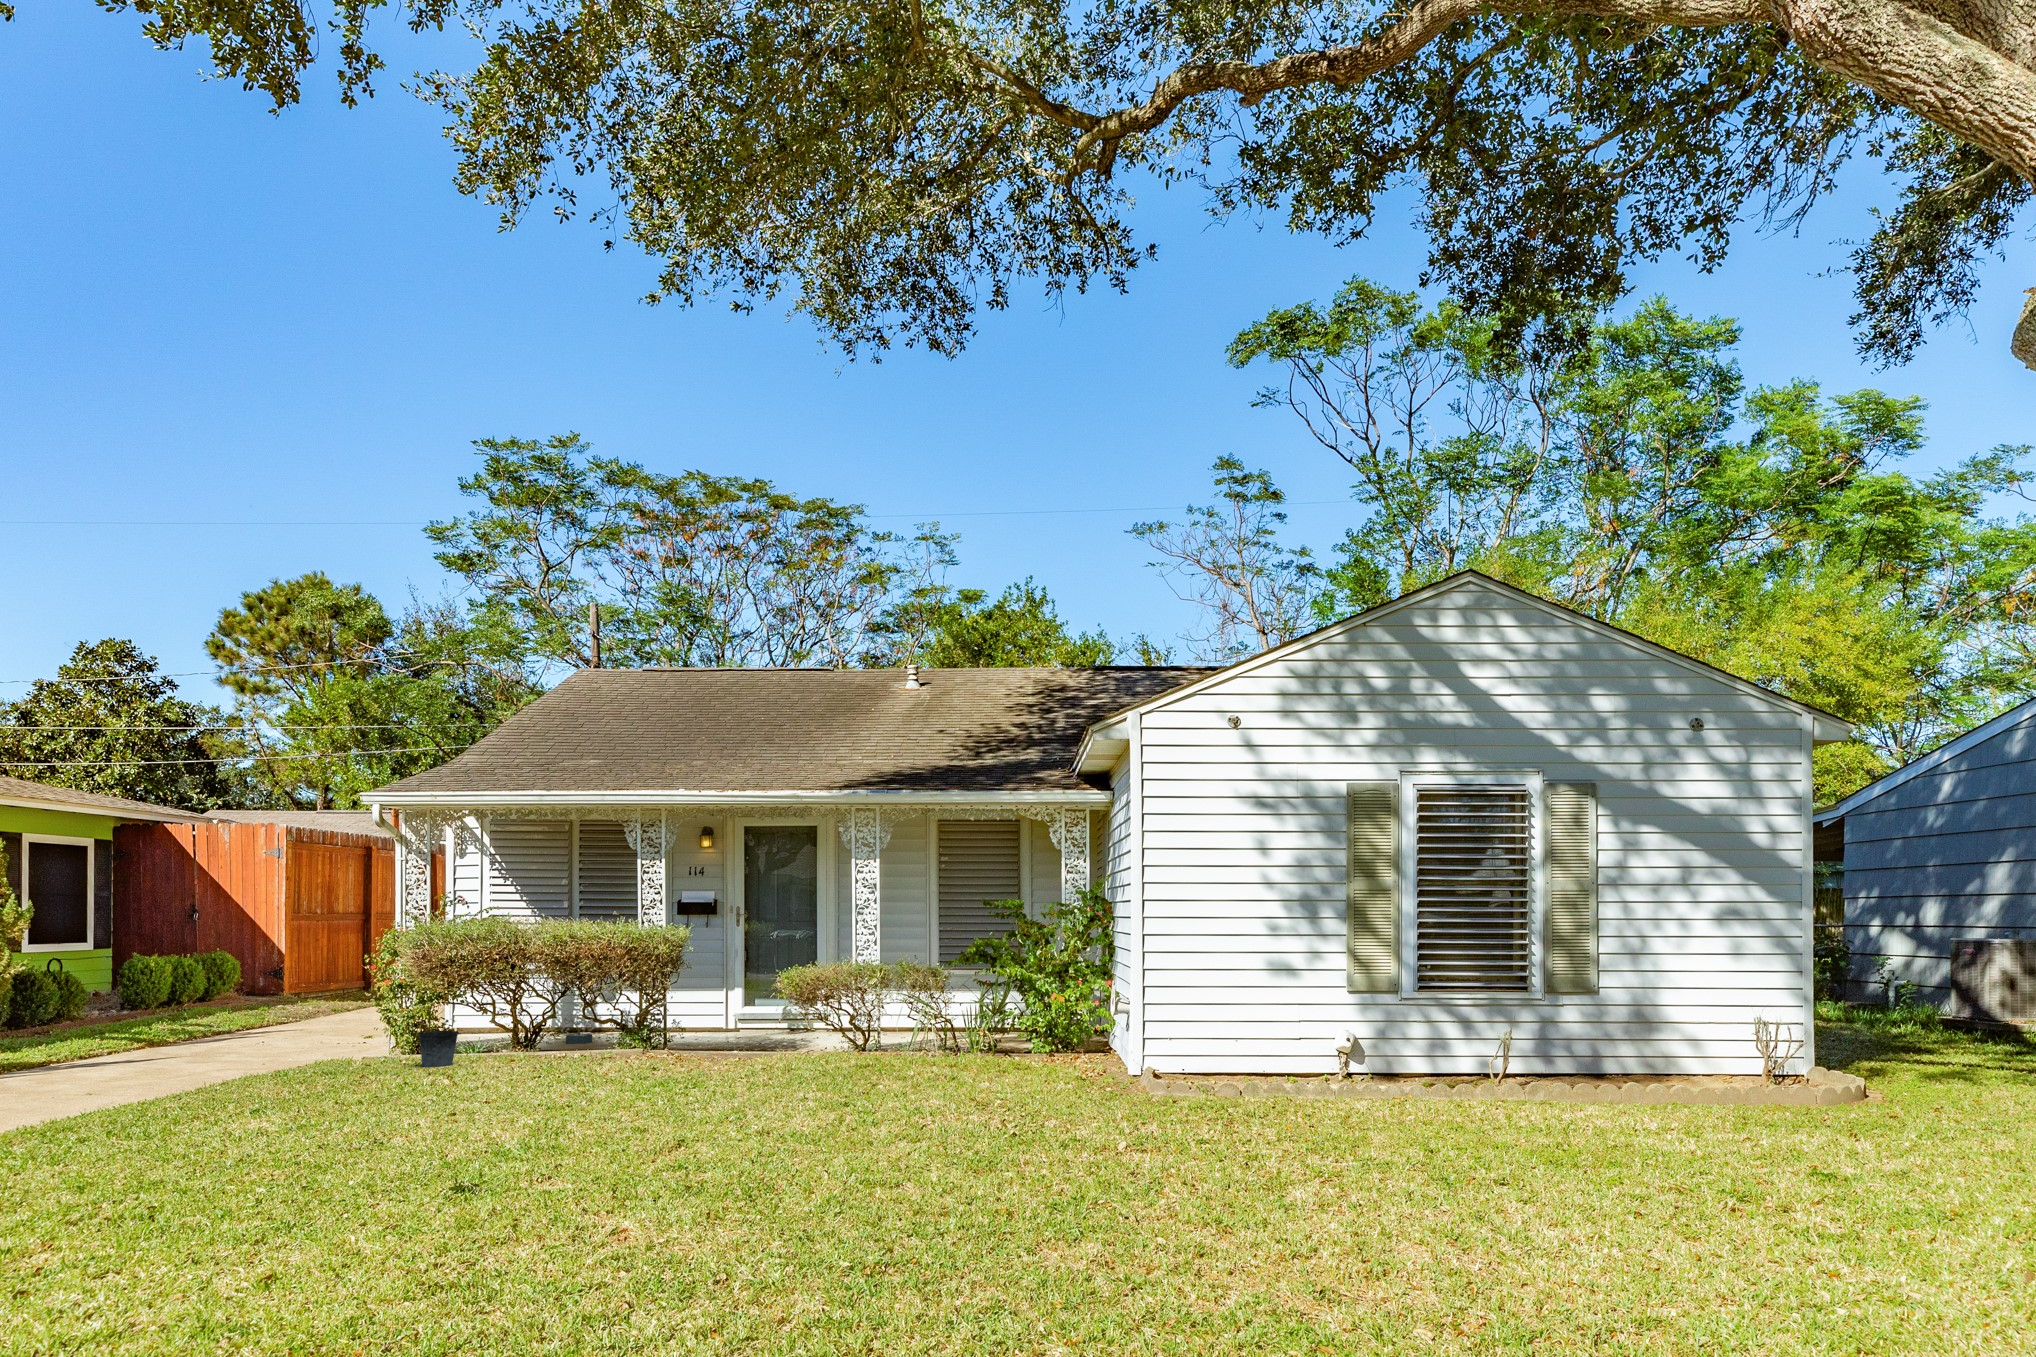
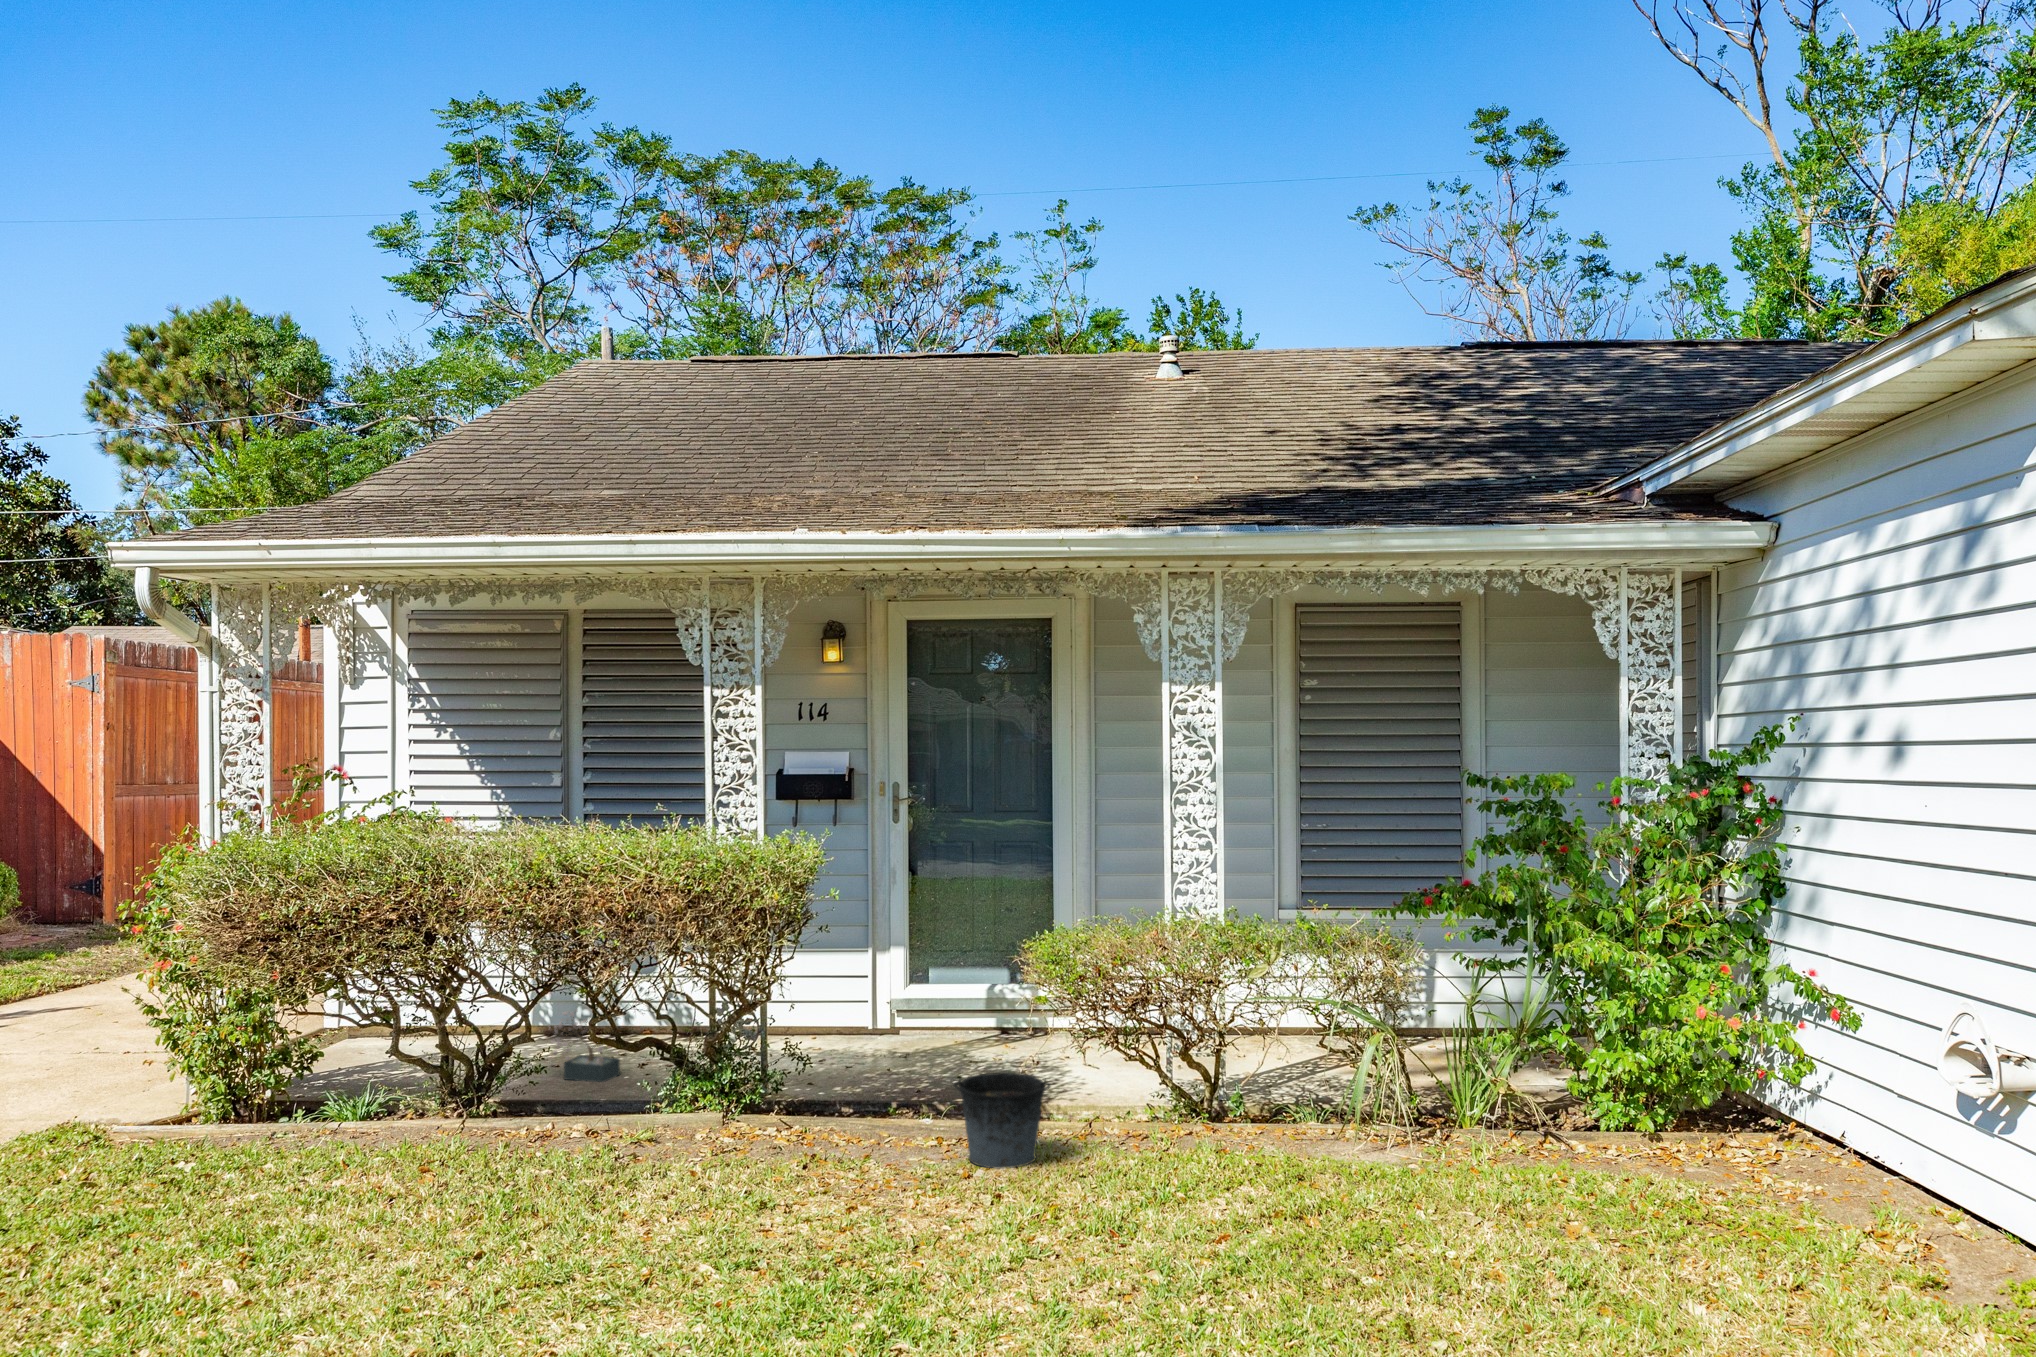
bucket: present [417,1031,459,1067] -> present [954,1073,1051,1169]

